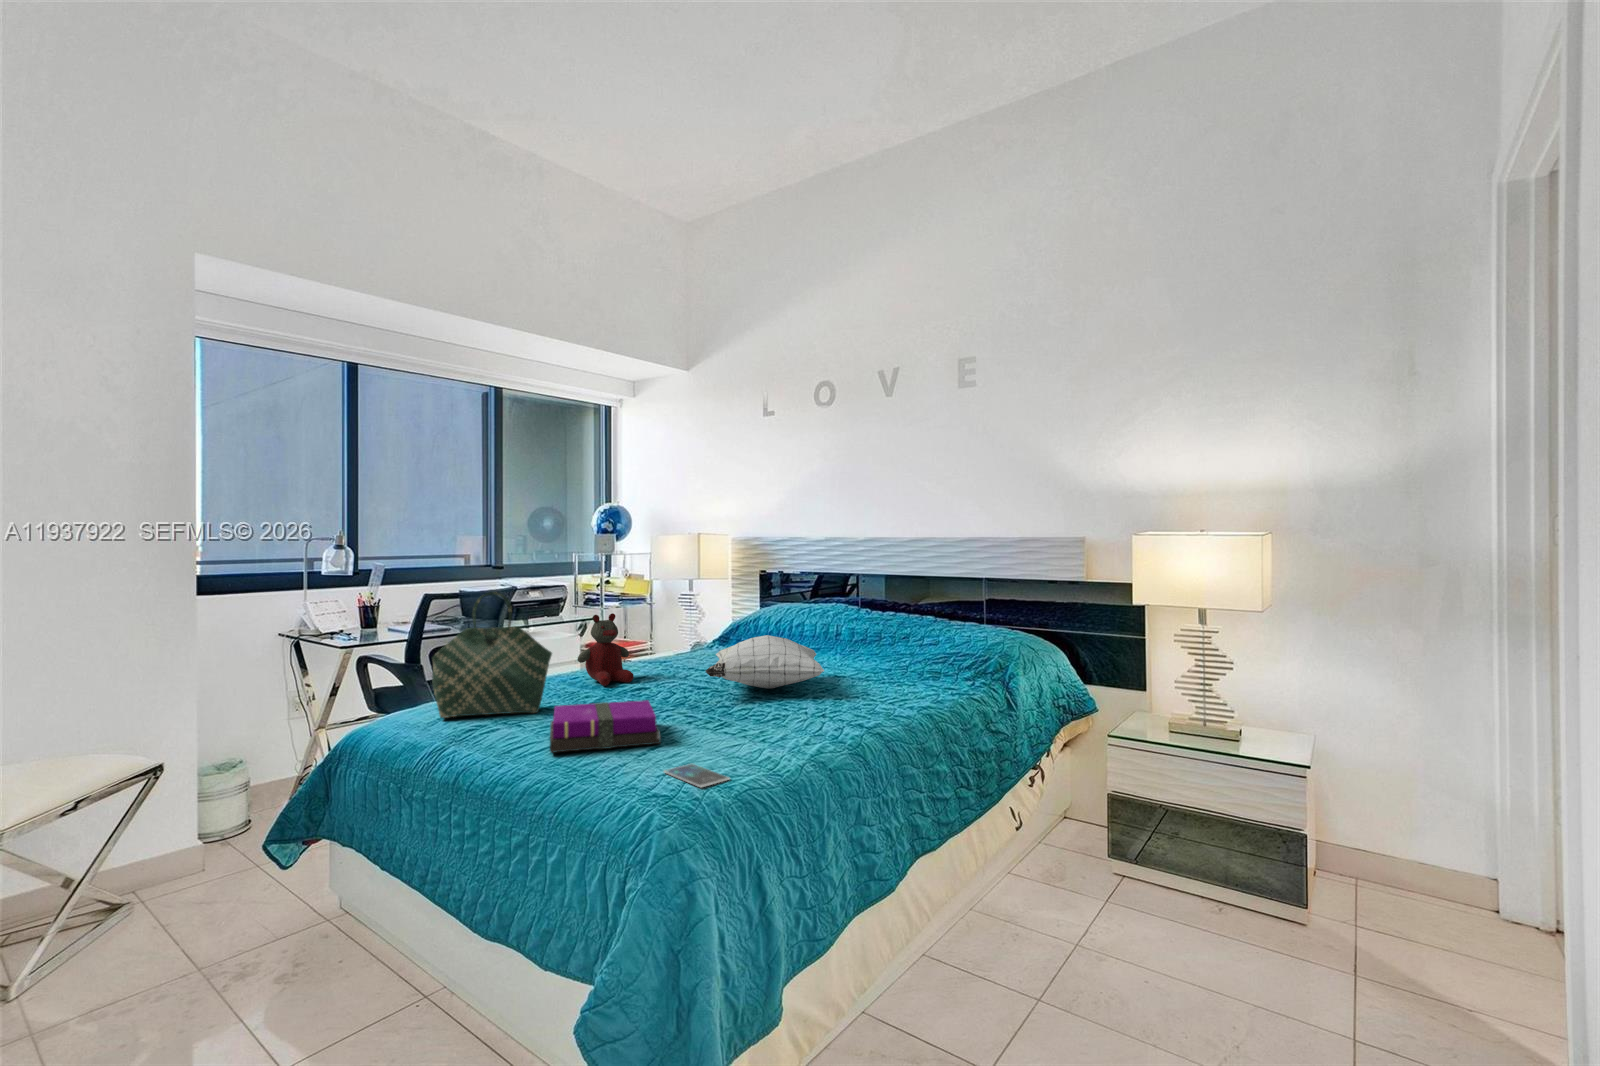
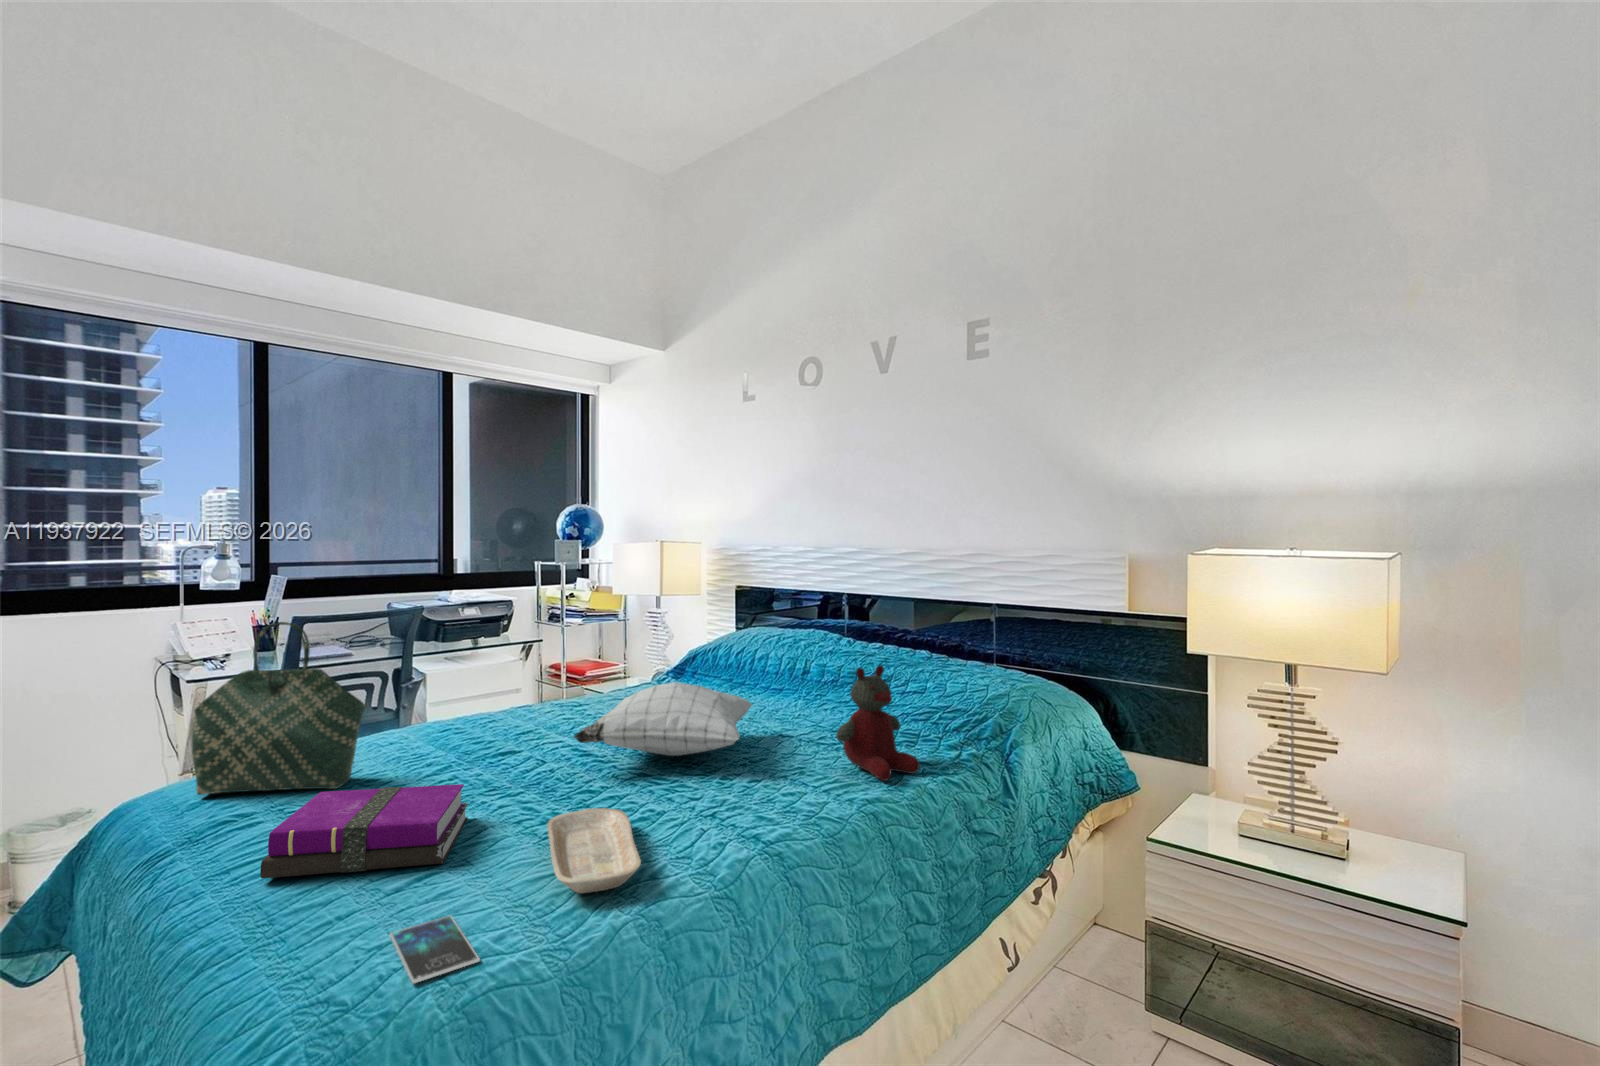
stuffed bear: present [577,613,634,686] -> present [836,665,920,781]
tray: none [718,713,800,752] -> present [547,808,641,893]

